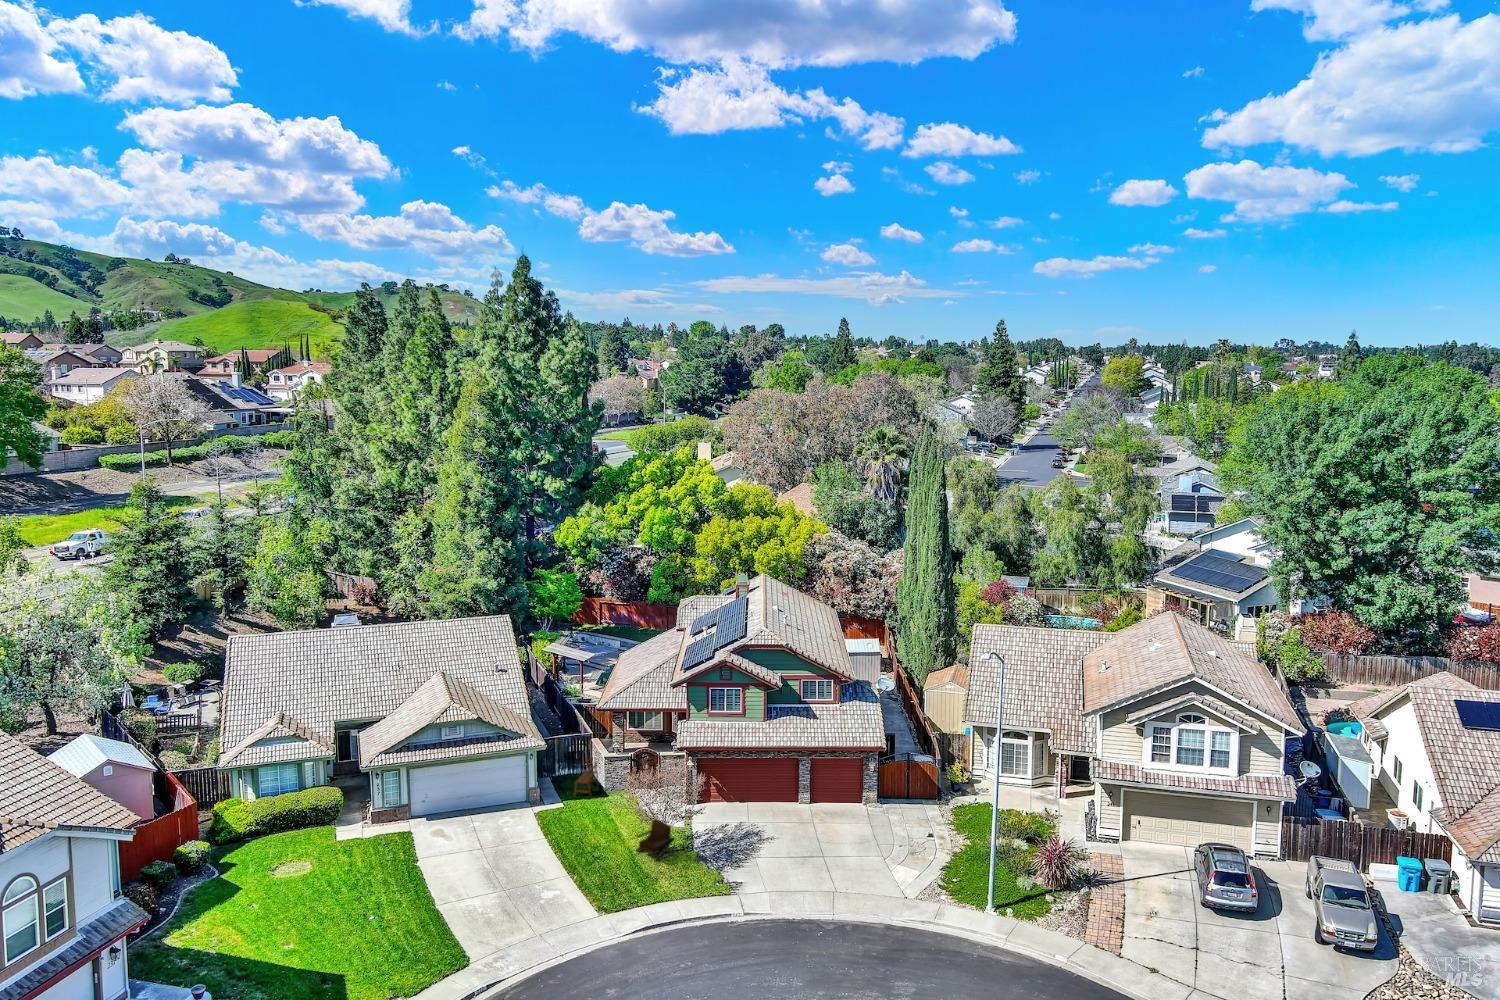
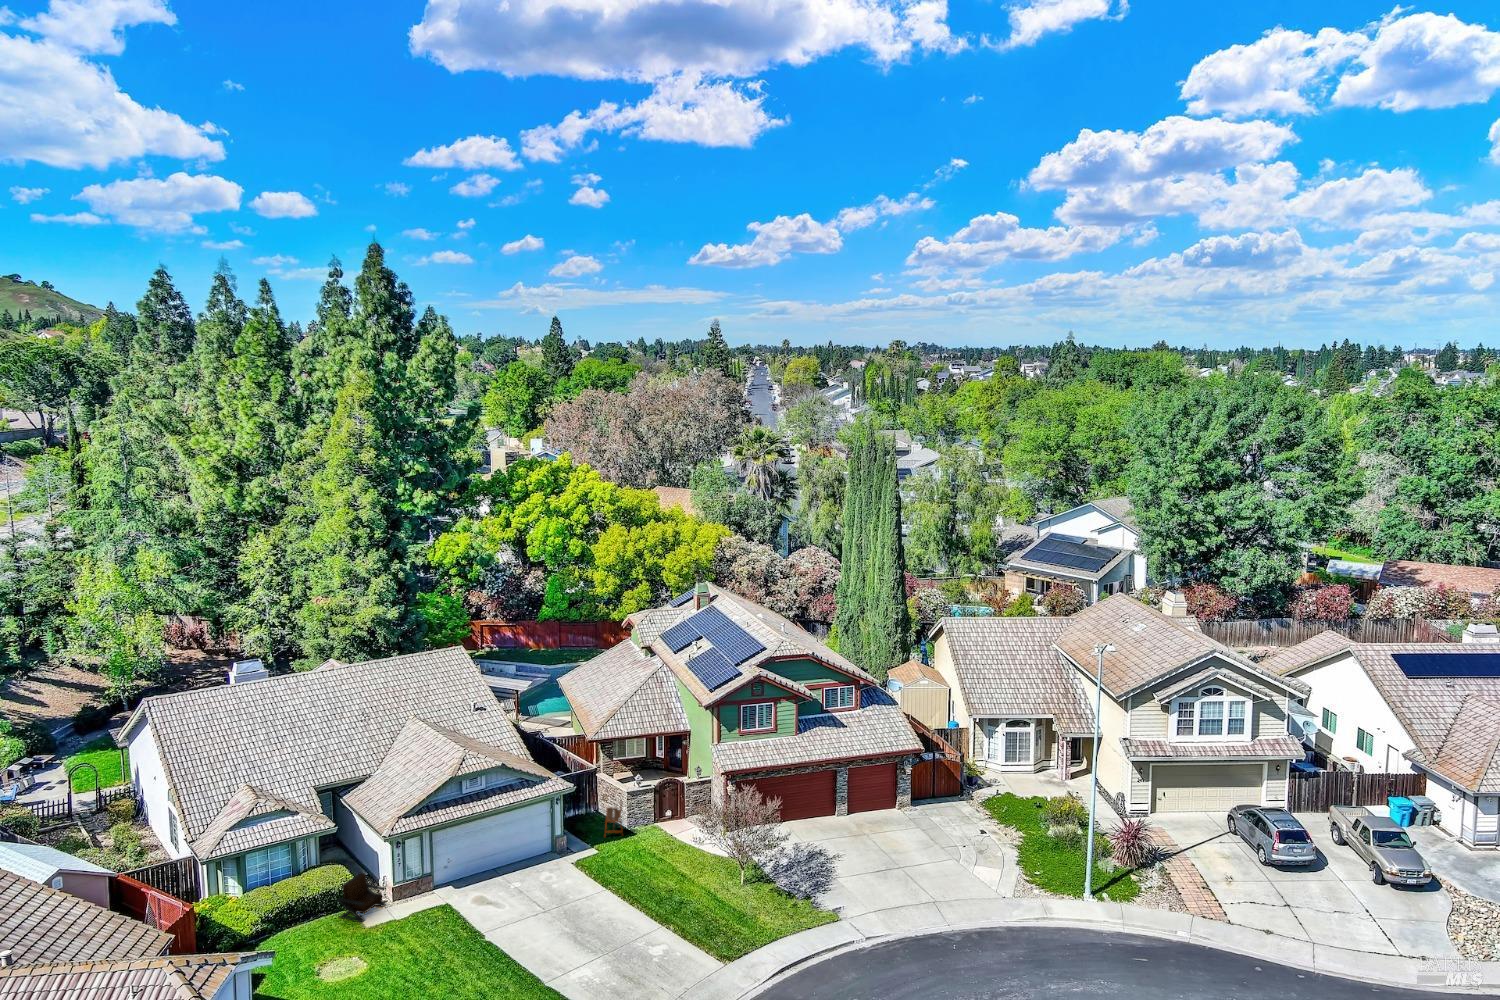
lounge chair: present [636,820,675,861] -> present [338,873,386,922]

